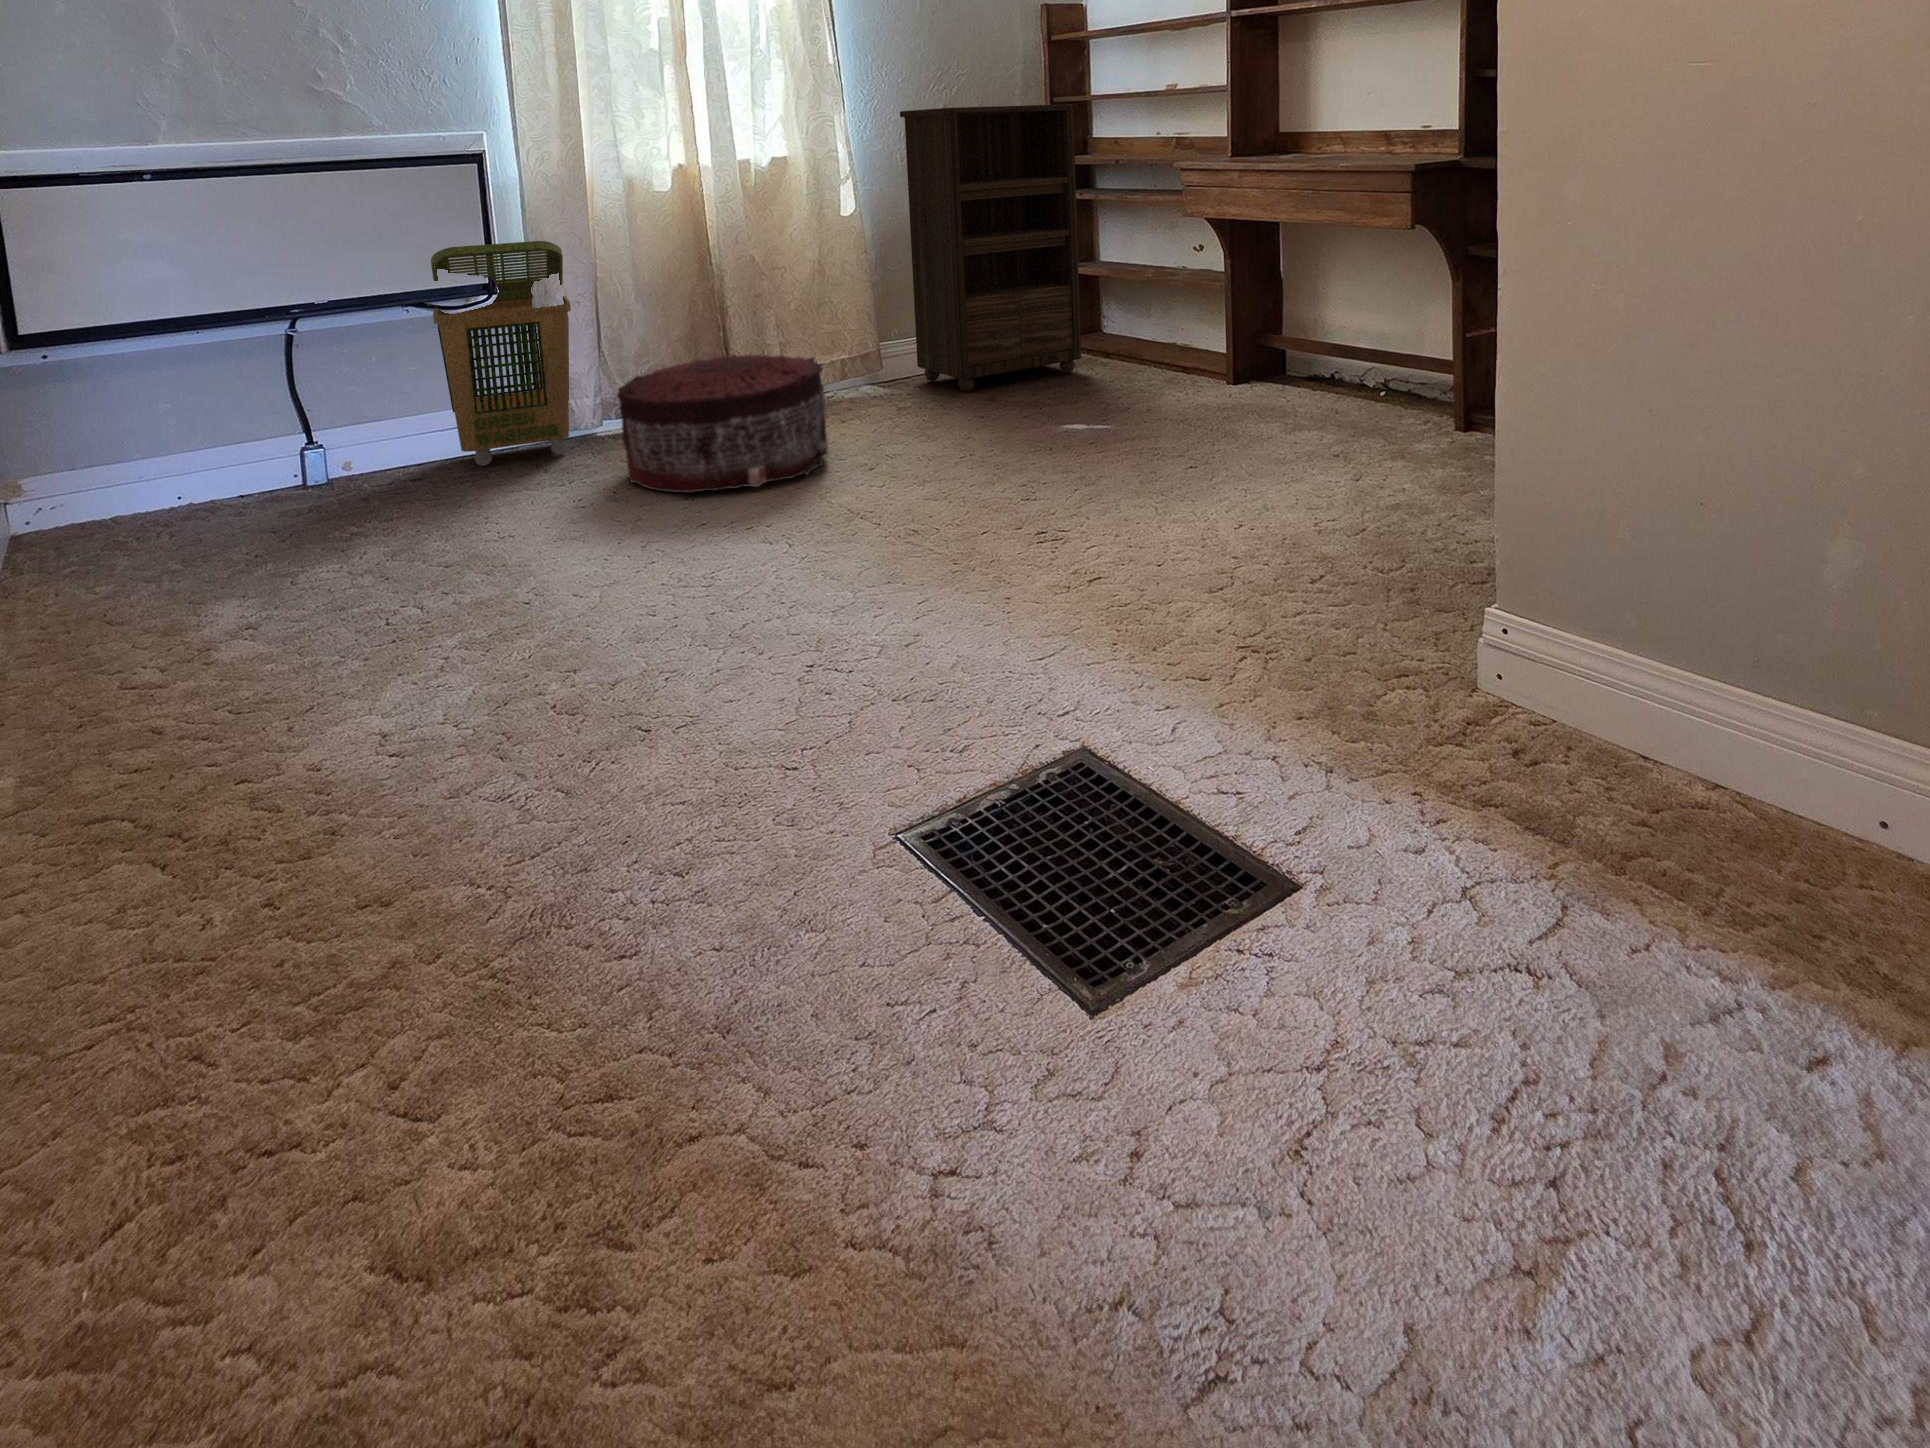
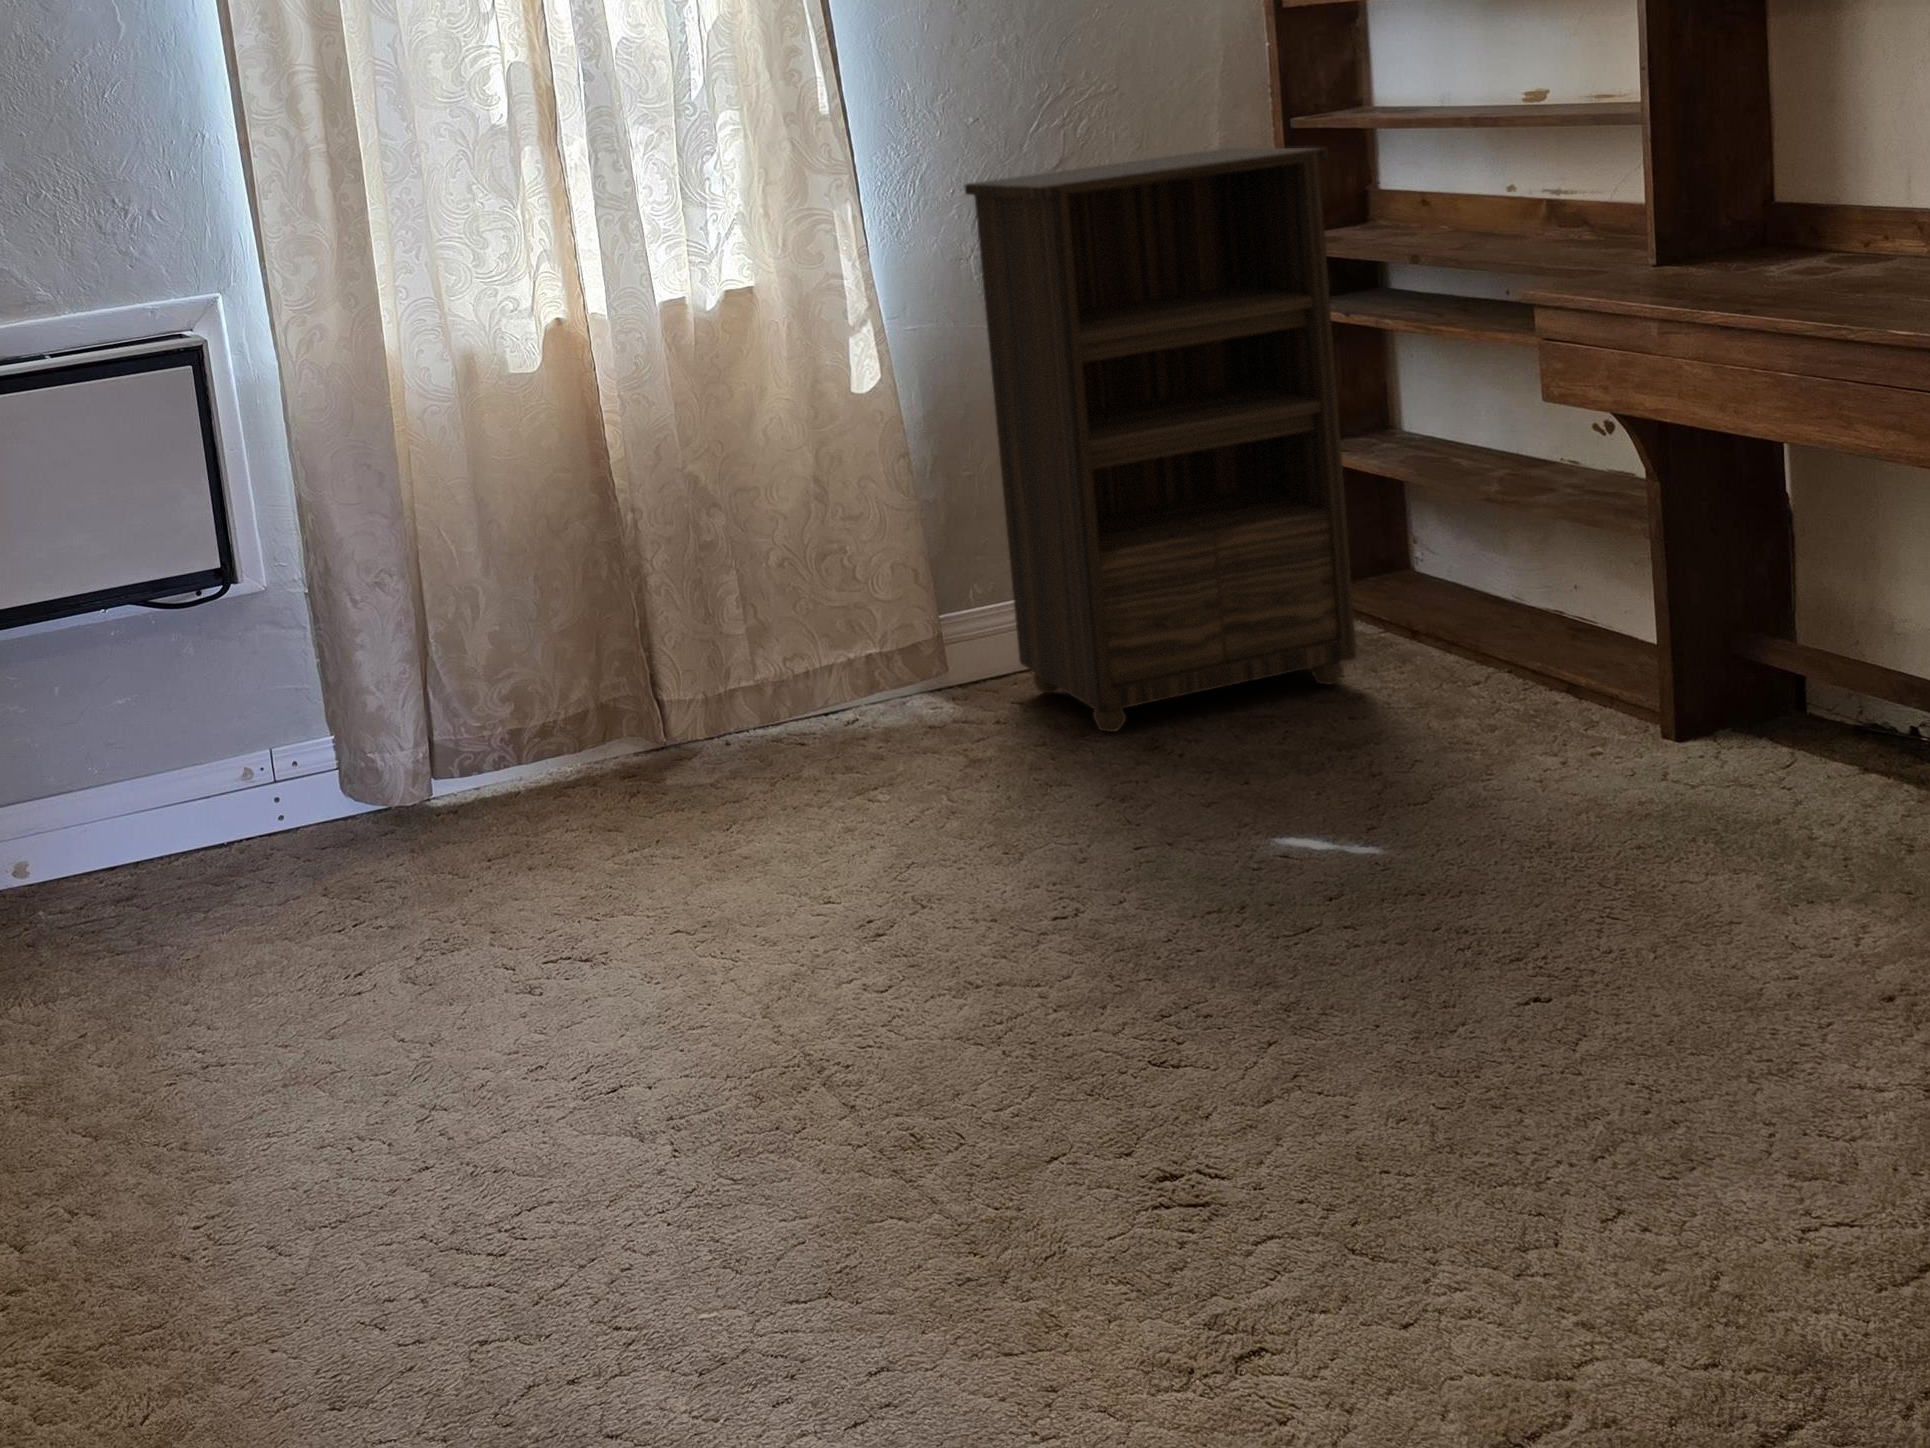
laundry basket: present [431,241,571,466] -> none [121,493,364,884]
pouf: present [617,354,828,493] -> none [393,698,796,1034]

